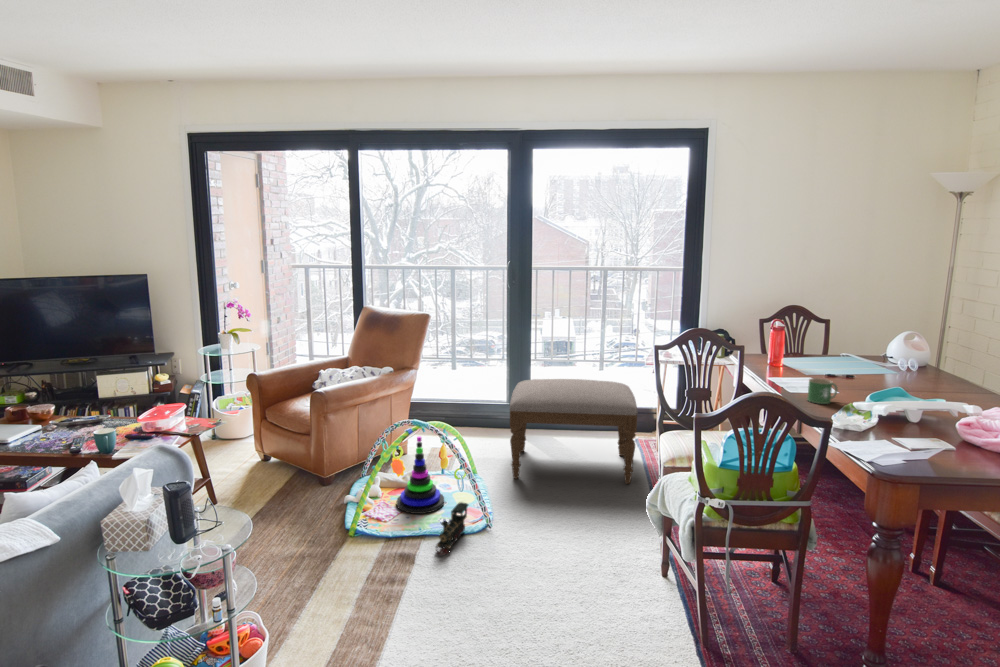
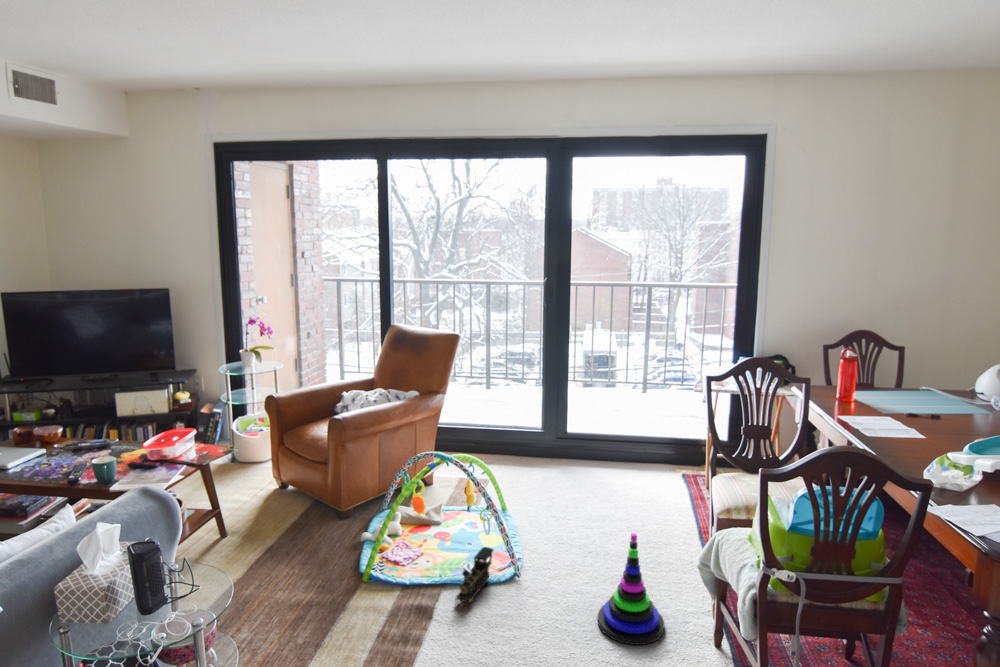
mug: present [807,378,838,404] -> none [888,419,926,451]
ottoman: present [510,379,638,484] -> none [542,407,685,527]
stacking toy: present [397,437,444,514] -> present [598,533,664,645]

